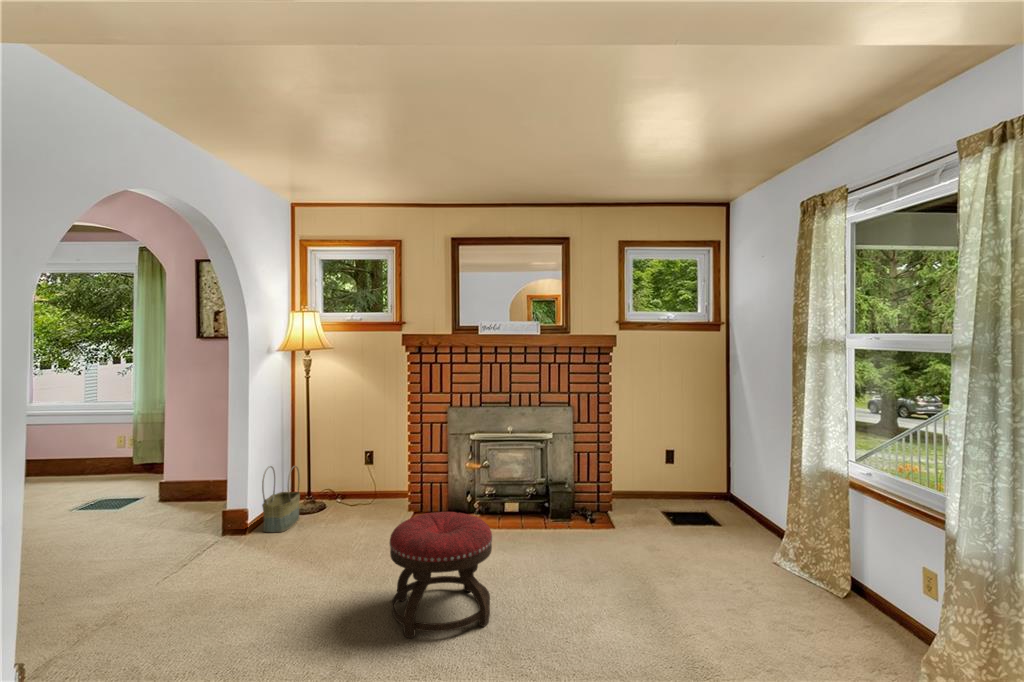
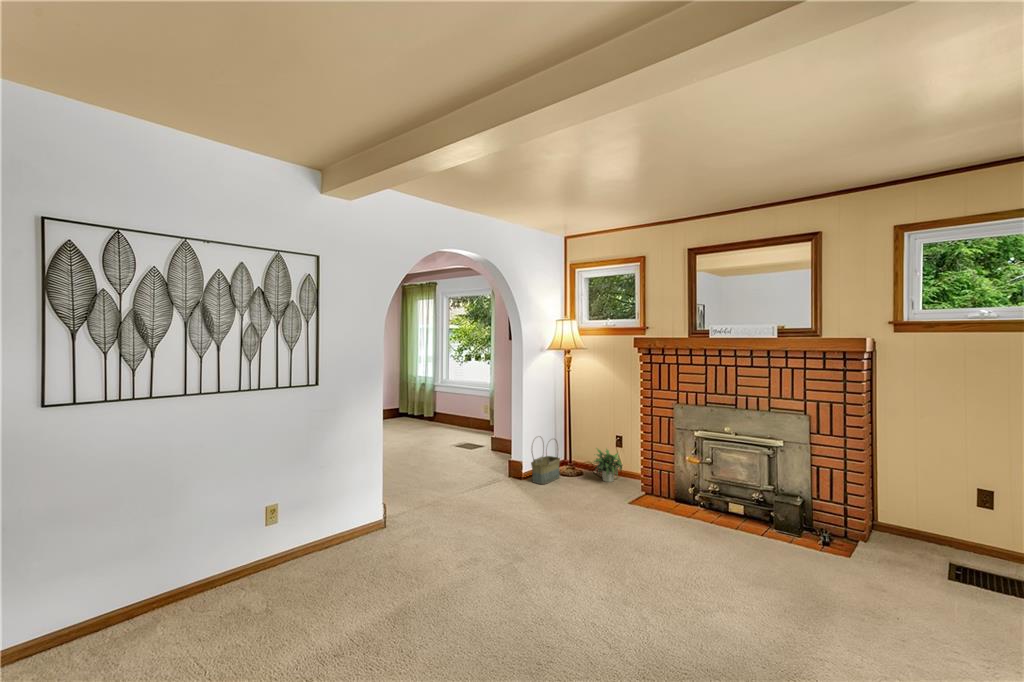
potted plant: none [345,469,385,511] -> present [594,448,623,482]
ottoman: present [390,512,492,639] -> none [557,493,645,605]

